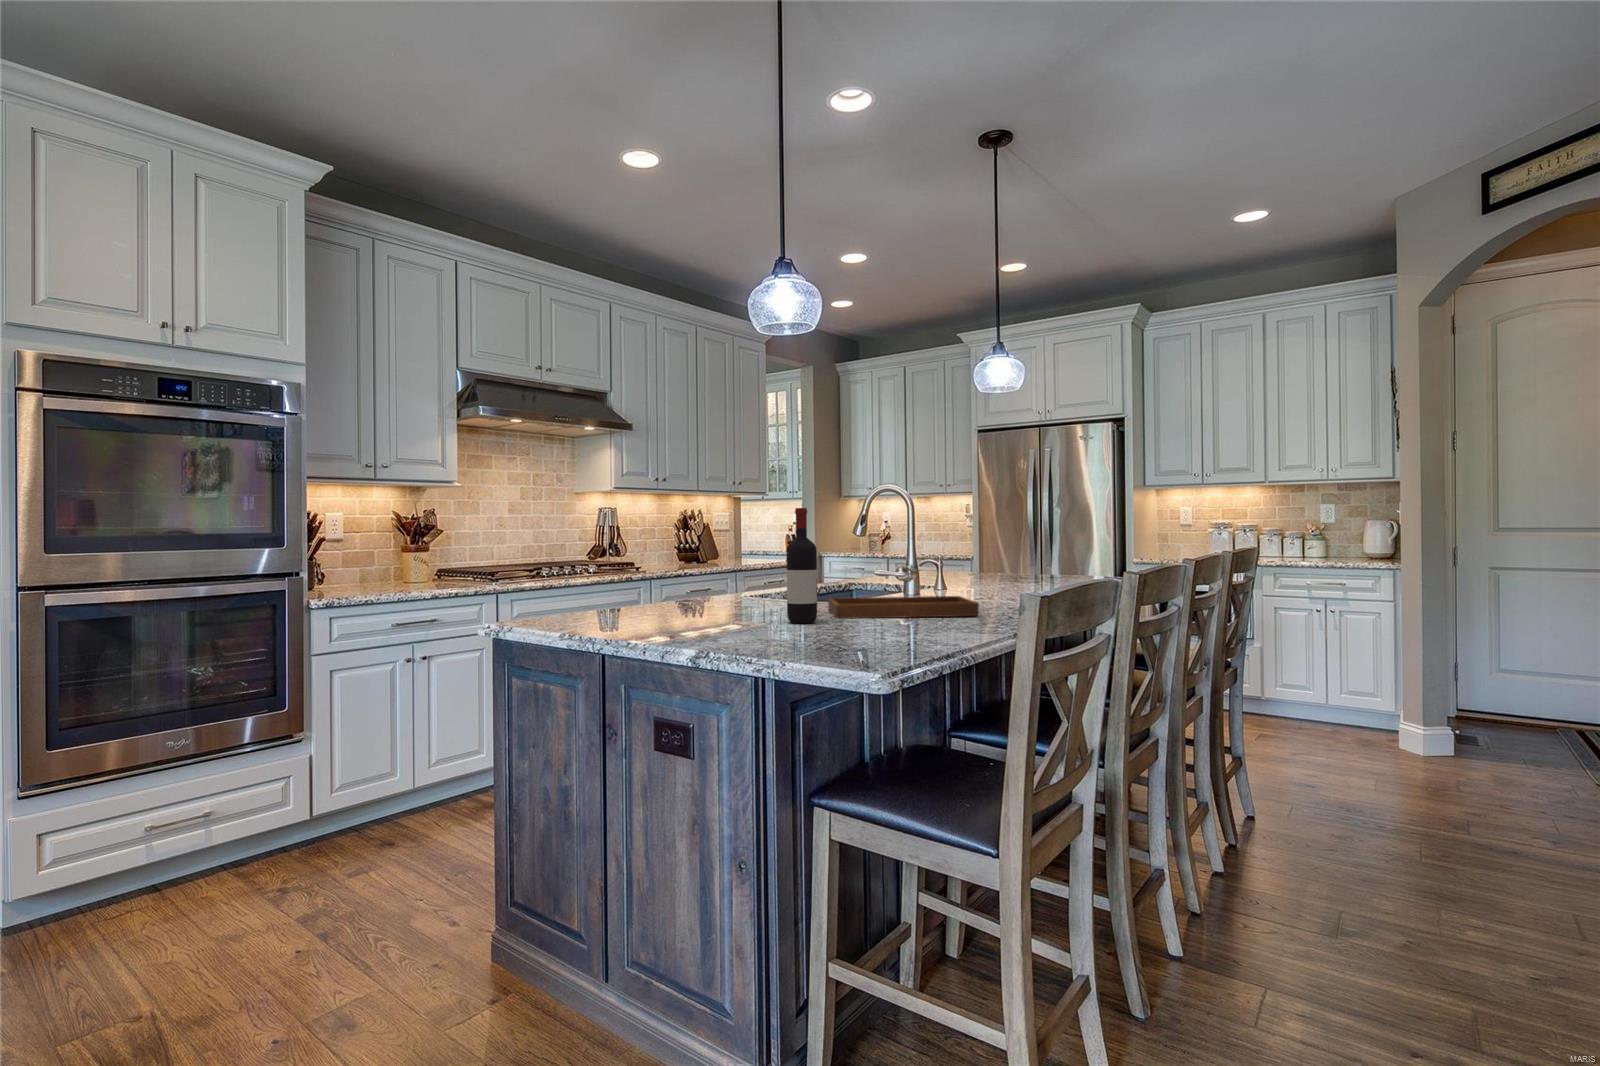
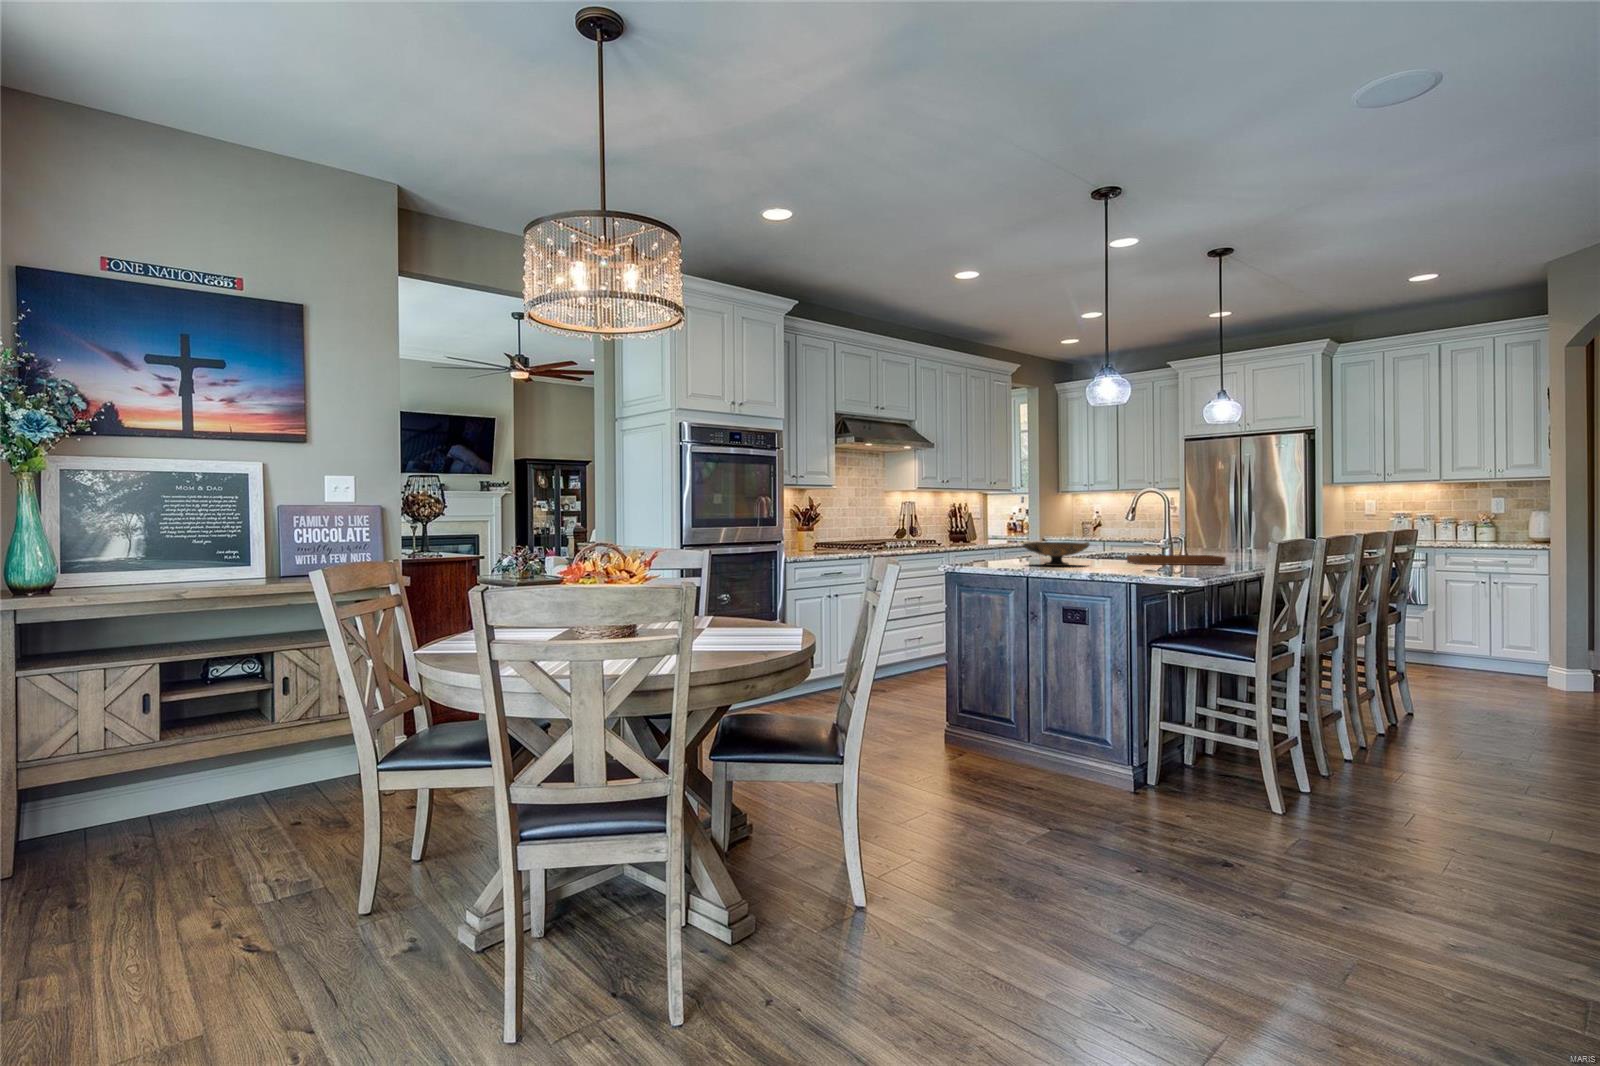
wine bottle: present [786,508,817,623] -> none [1114,502,1132,566]
decorative bowl: none [605,580,741,629] -> present [1023,542,1089,566]

